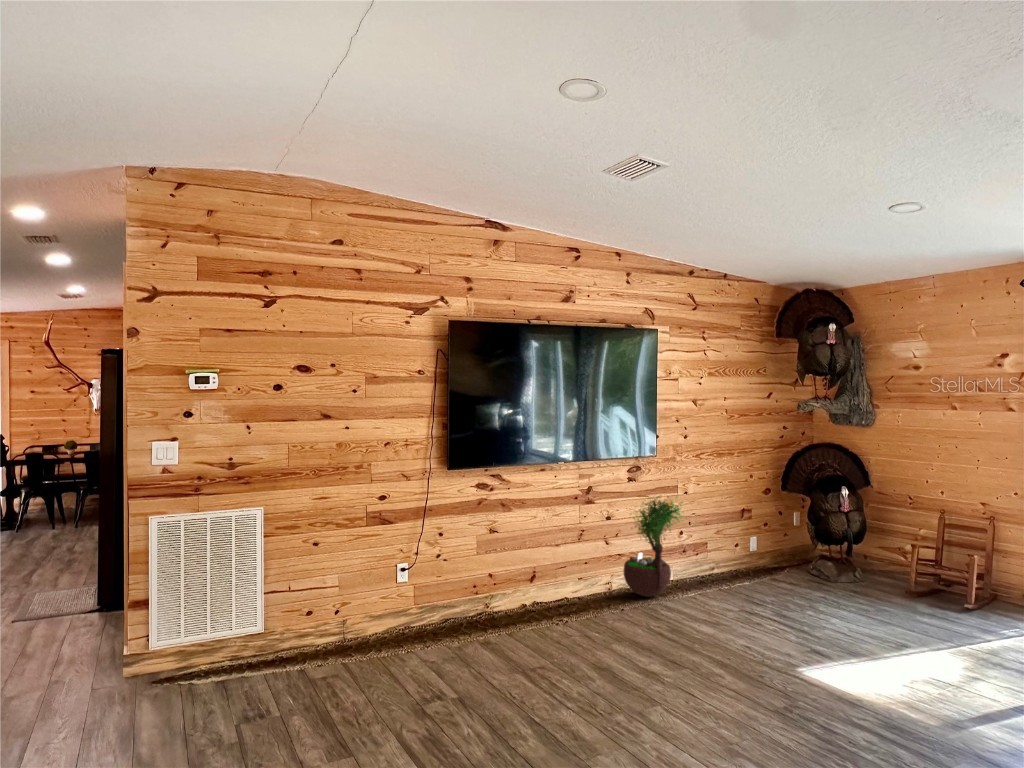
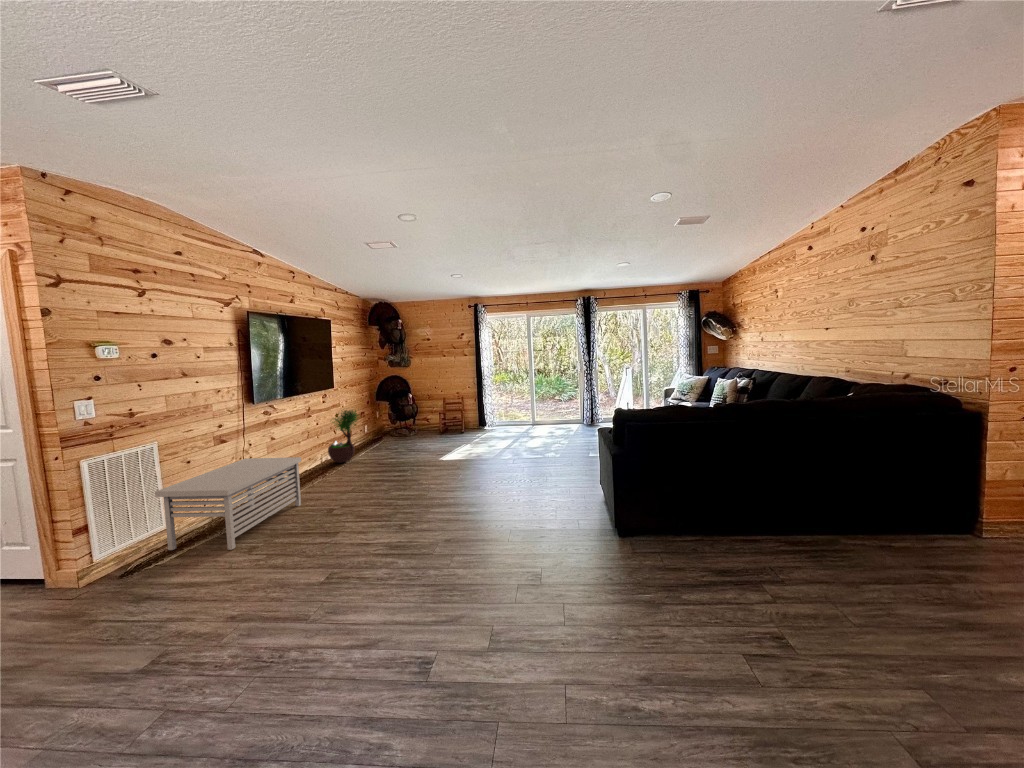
storage bench: none [236,553,463,707] -> present [155,457,301,550]

